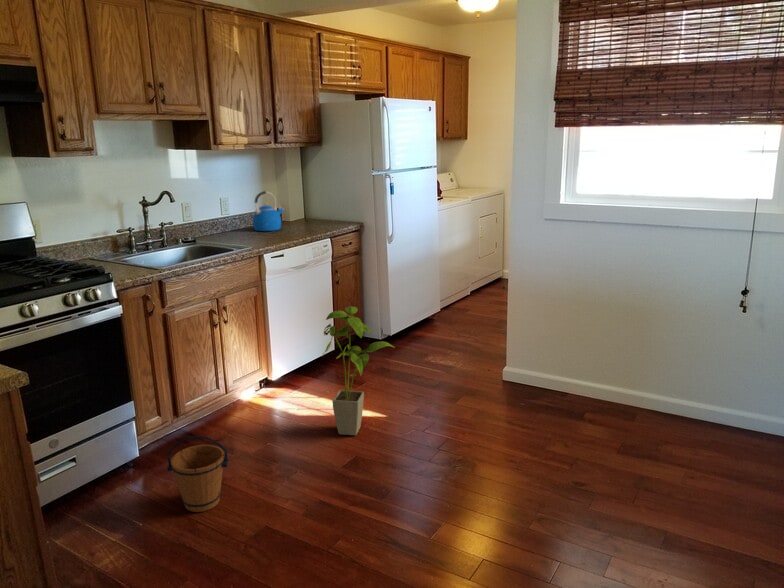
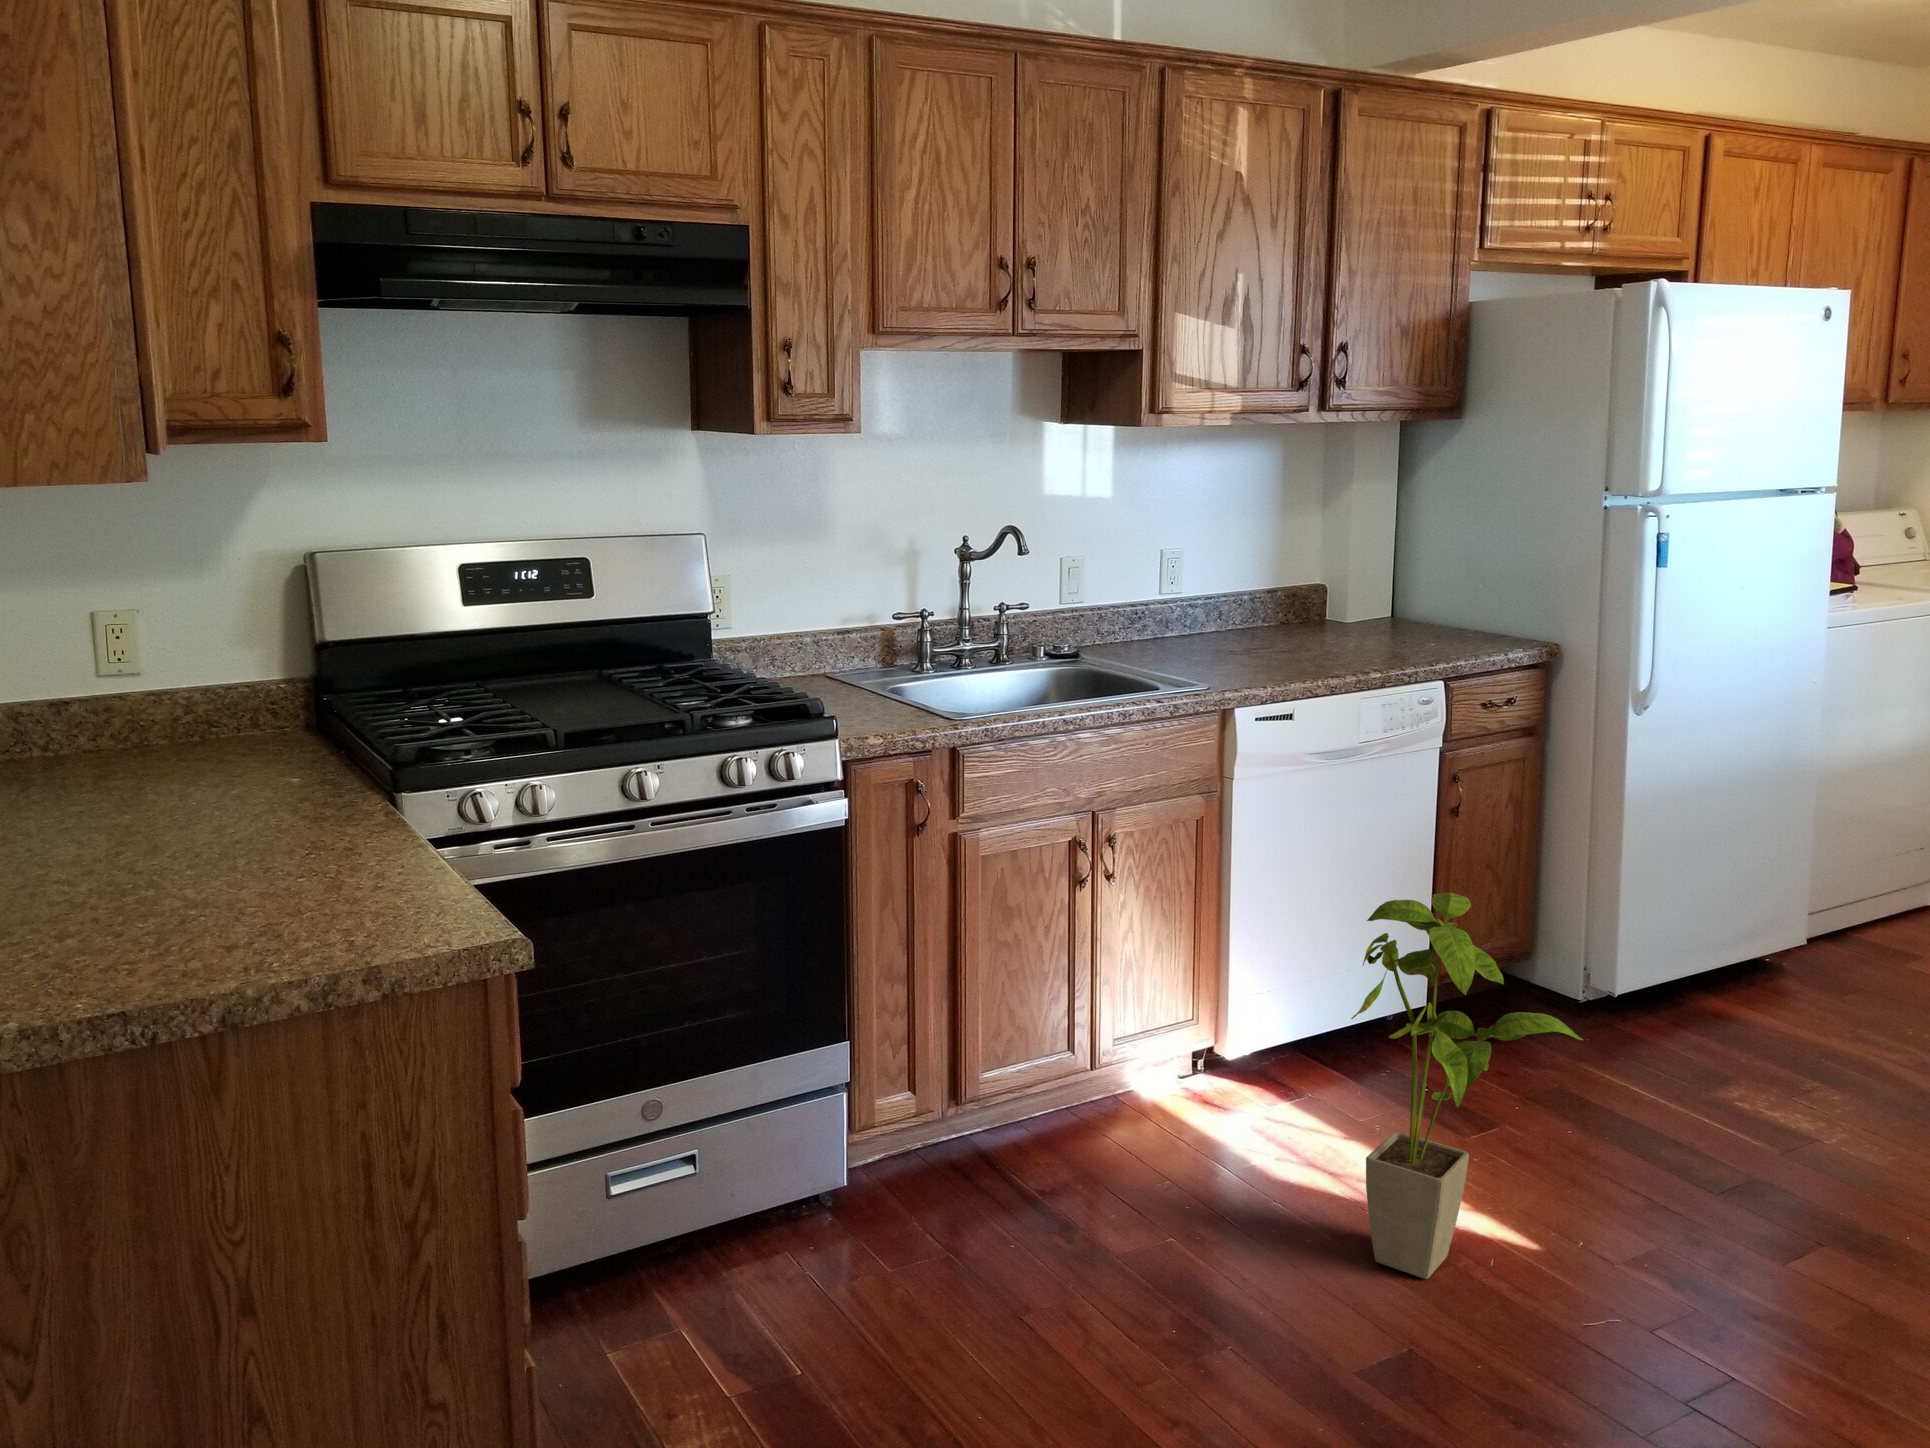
kettle: present [253,191,284,231] -> none [1237,538,1328,645]
bucket: present [167,436,229,512] -> none [880,1171,1035,1381]

